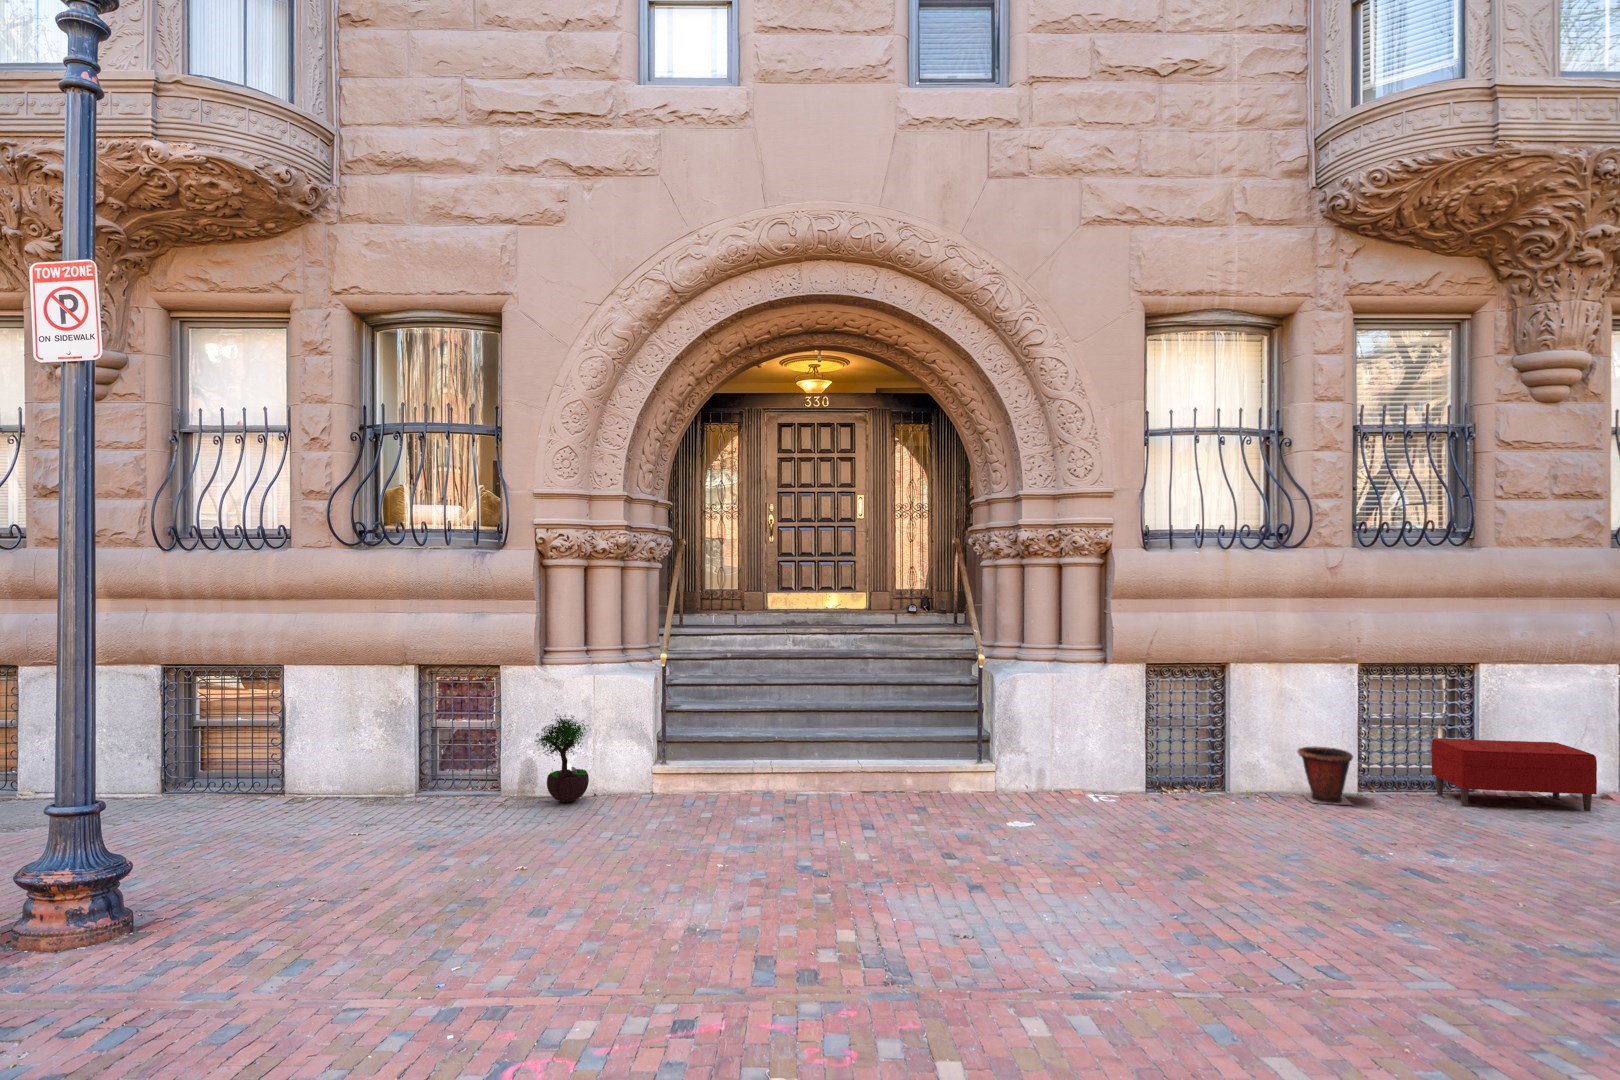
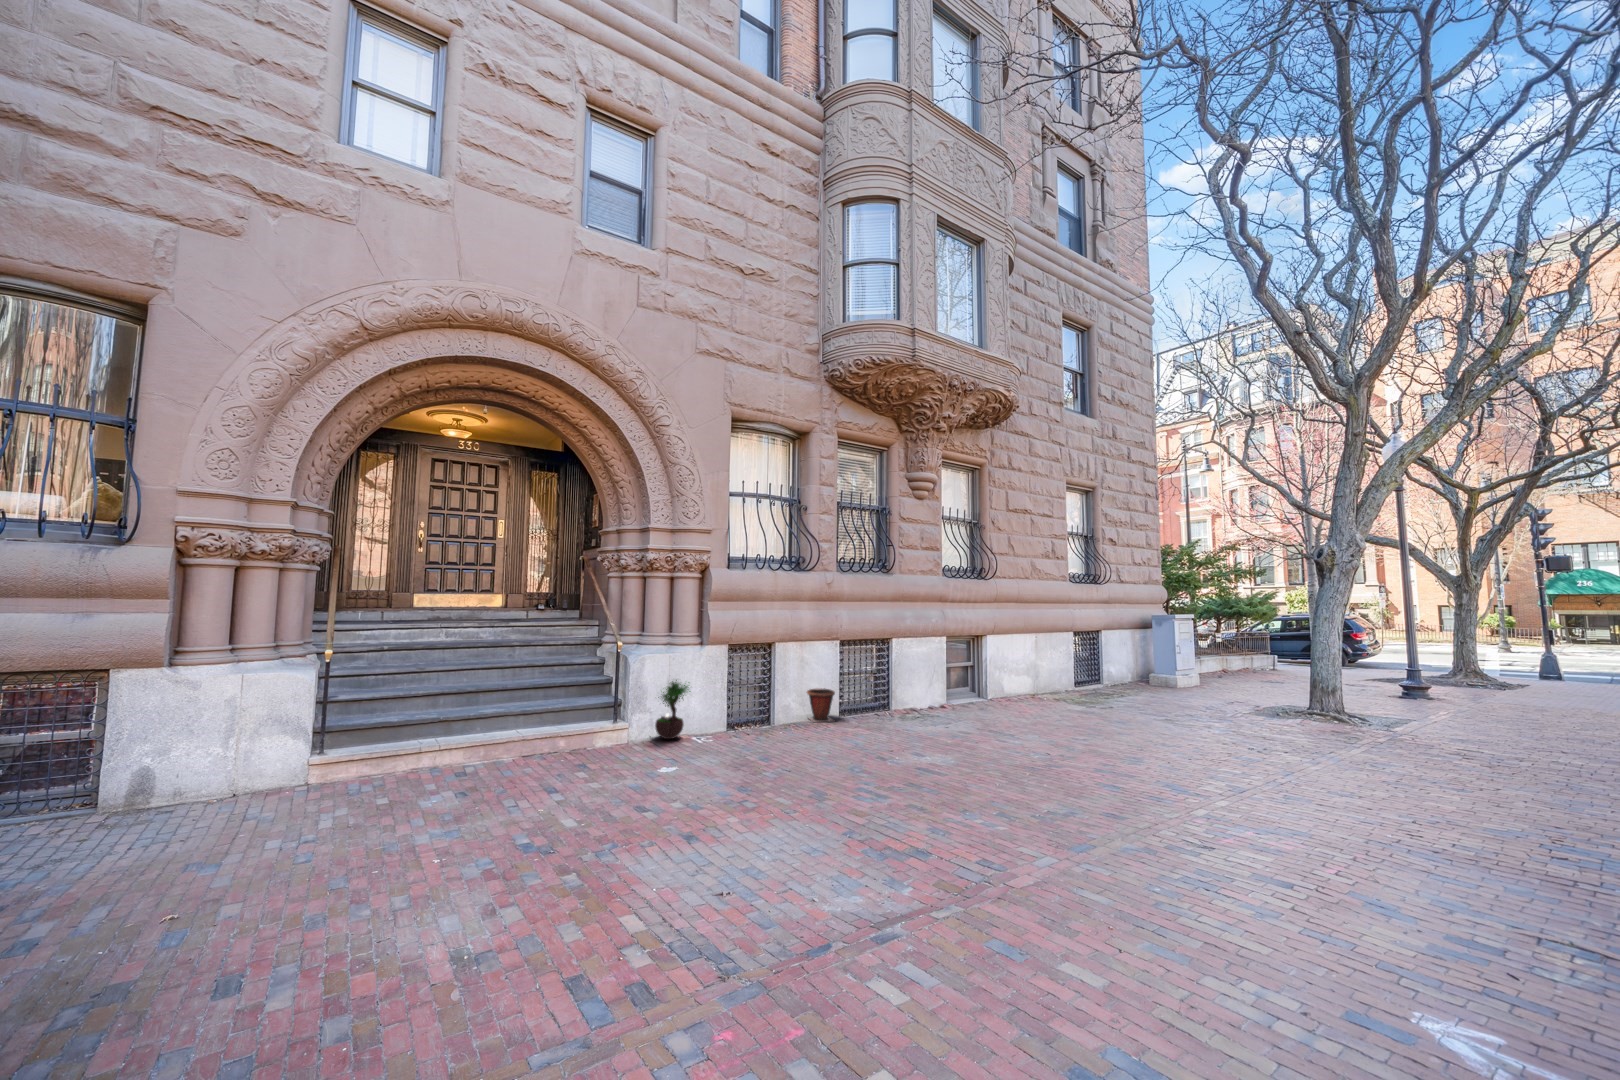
potted tree: present [535,715,589,802] -> present [655,680,691,739]
bench: present [1432,738,1597,812] -> none [868,677,938,715]

